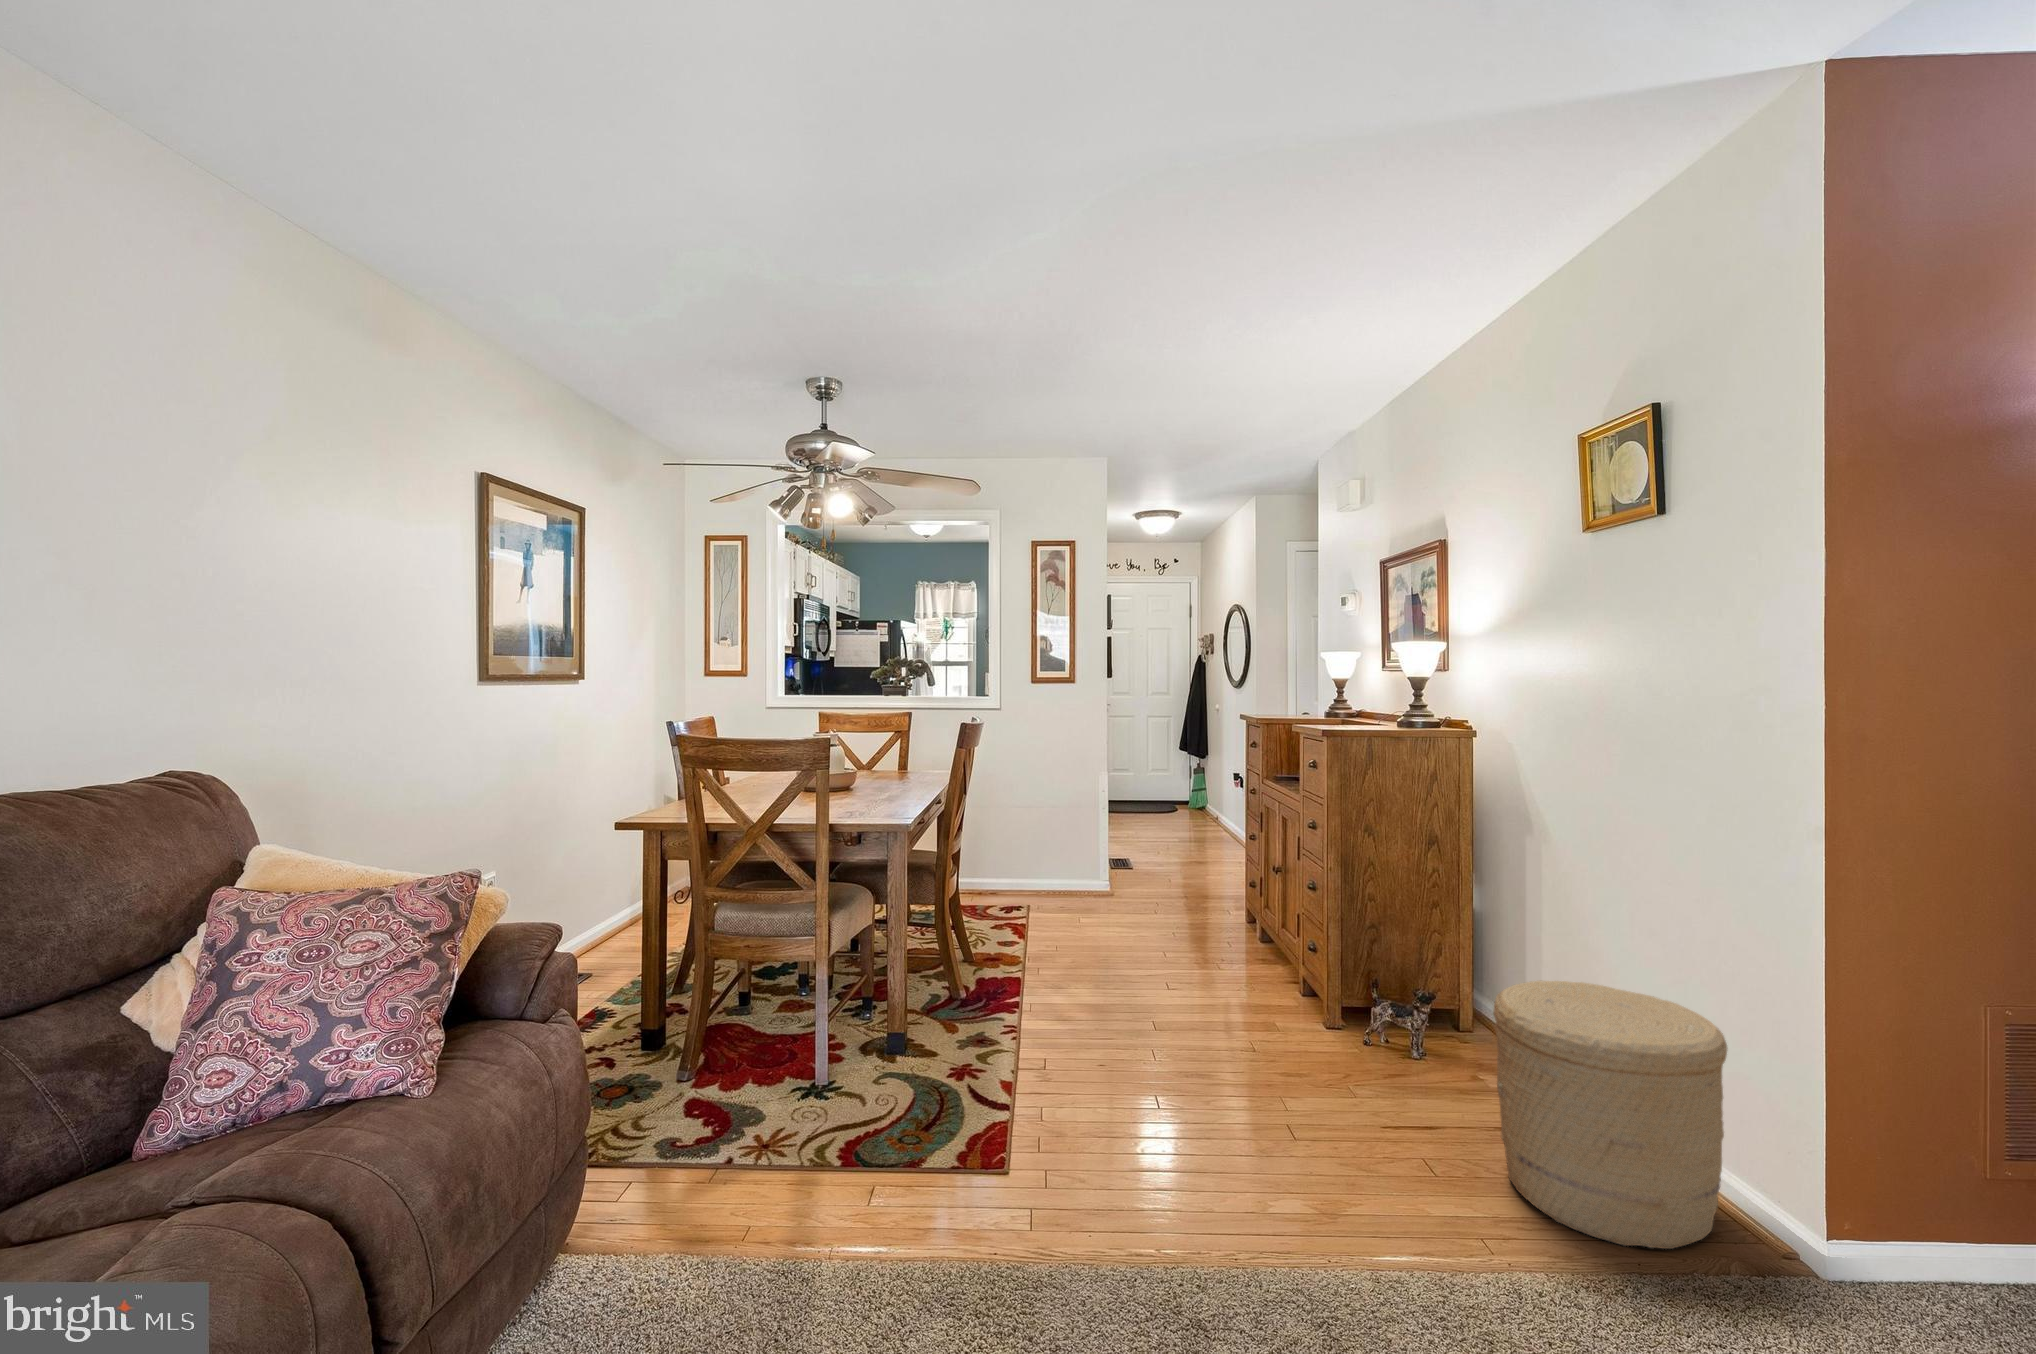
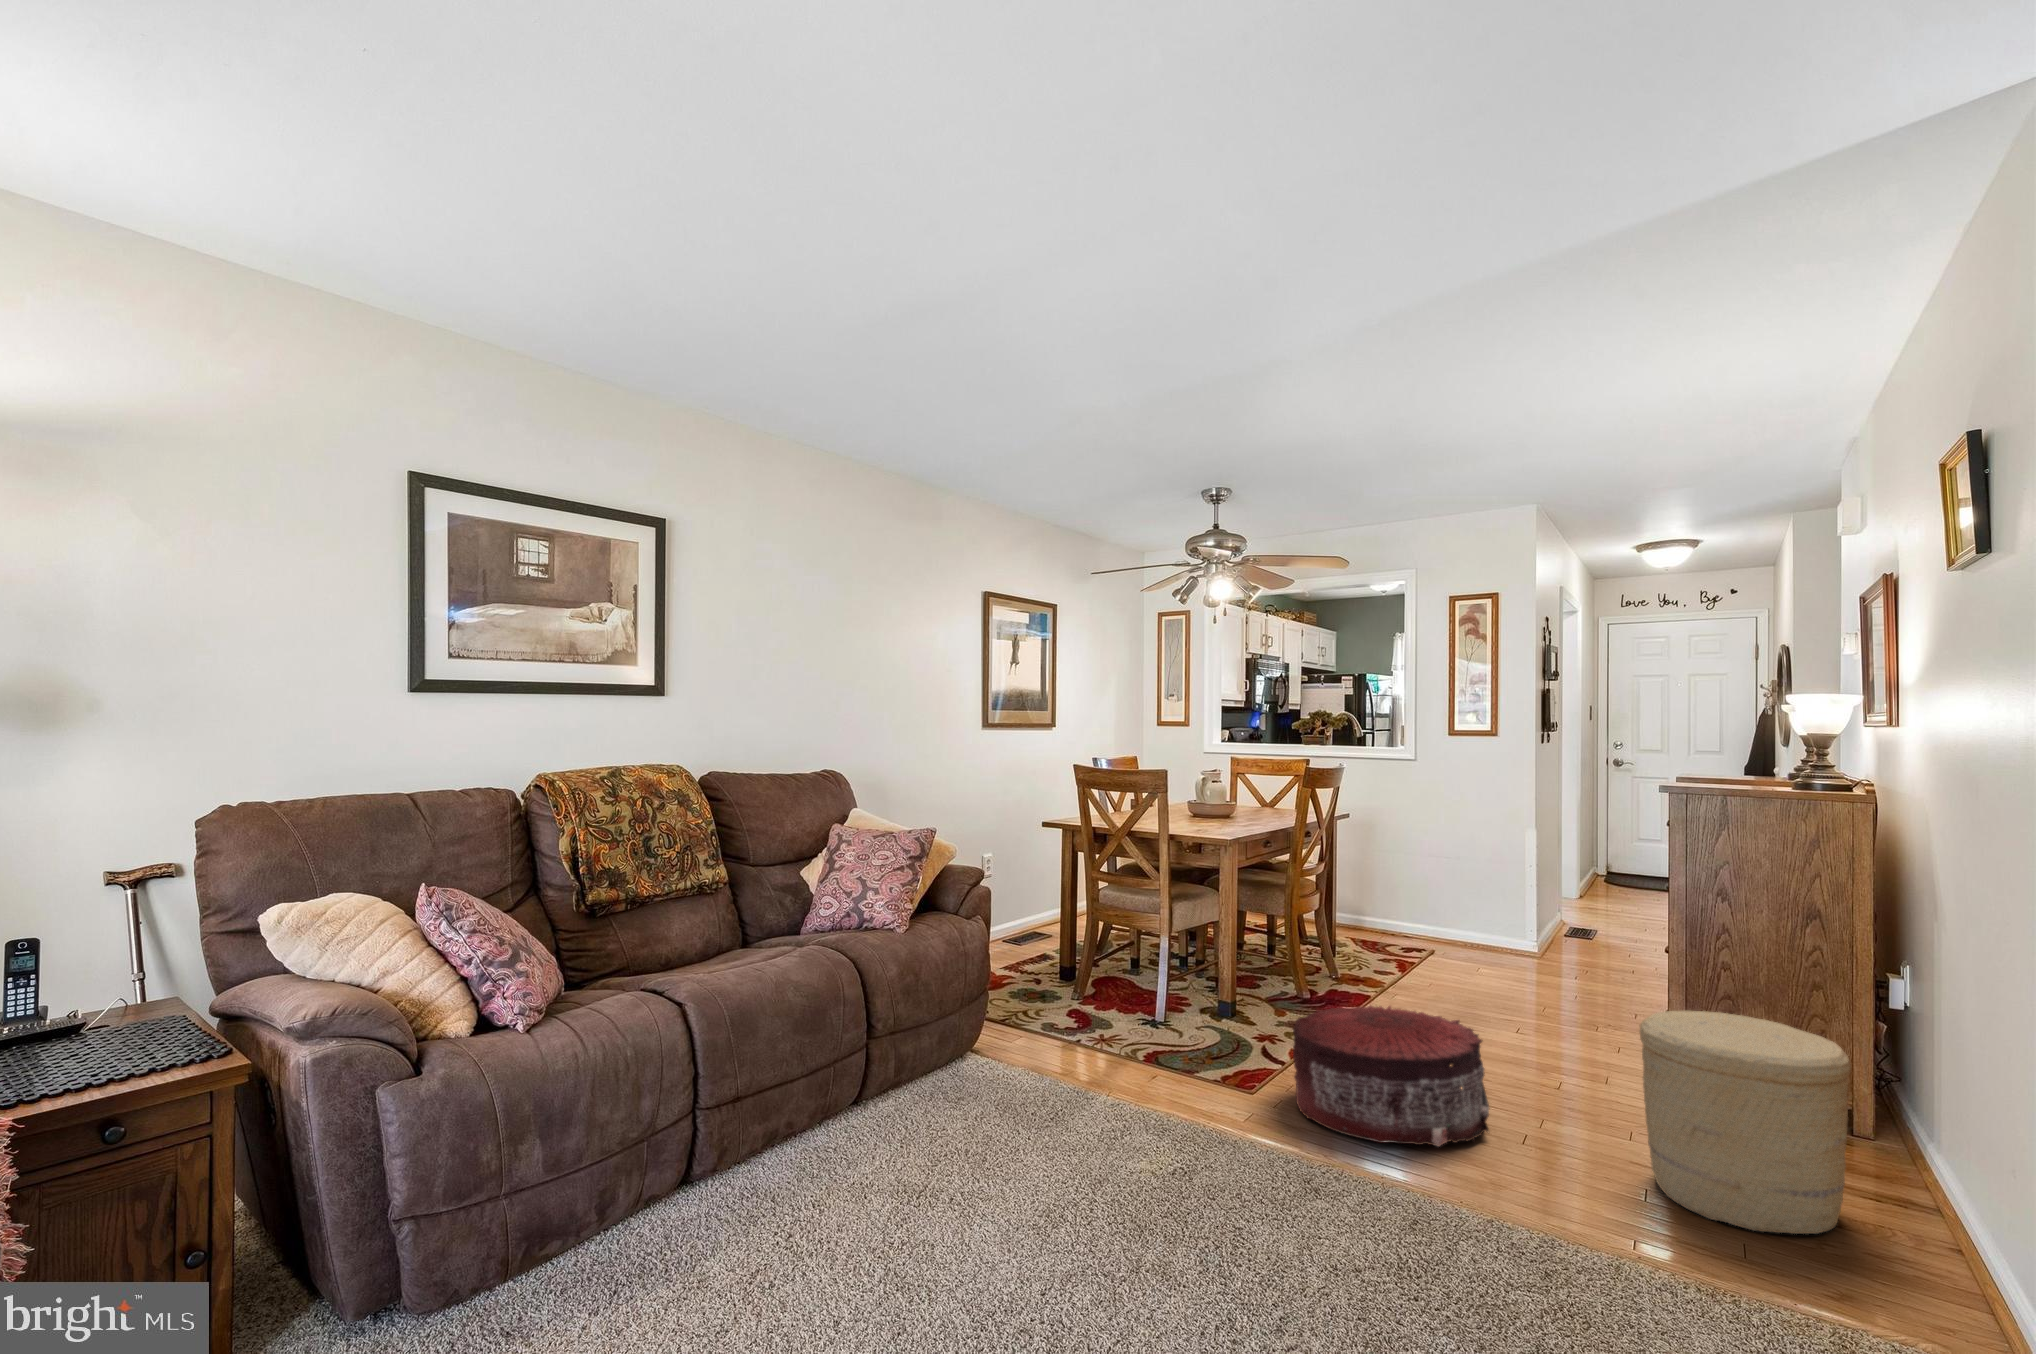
pouf: none [1076,1024,1334,1249] -> present [1293,1006,1489,1146]

